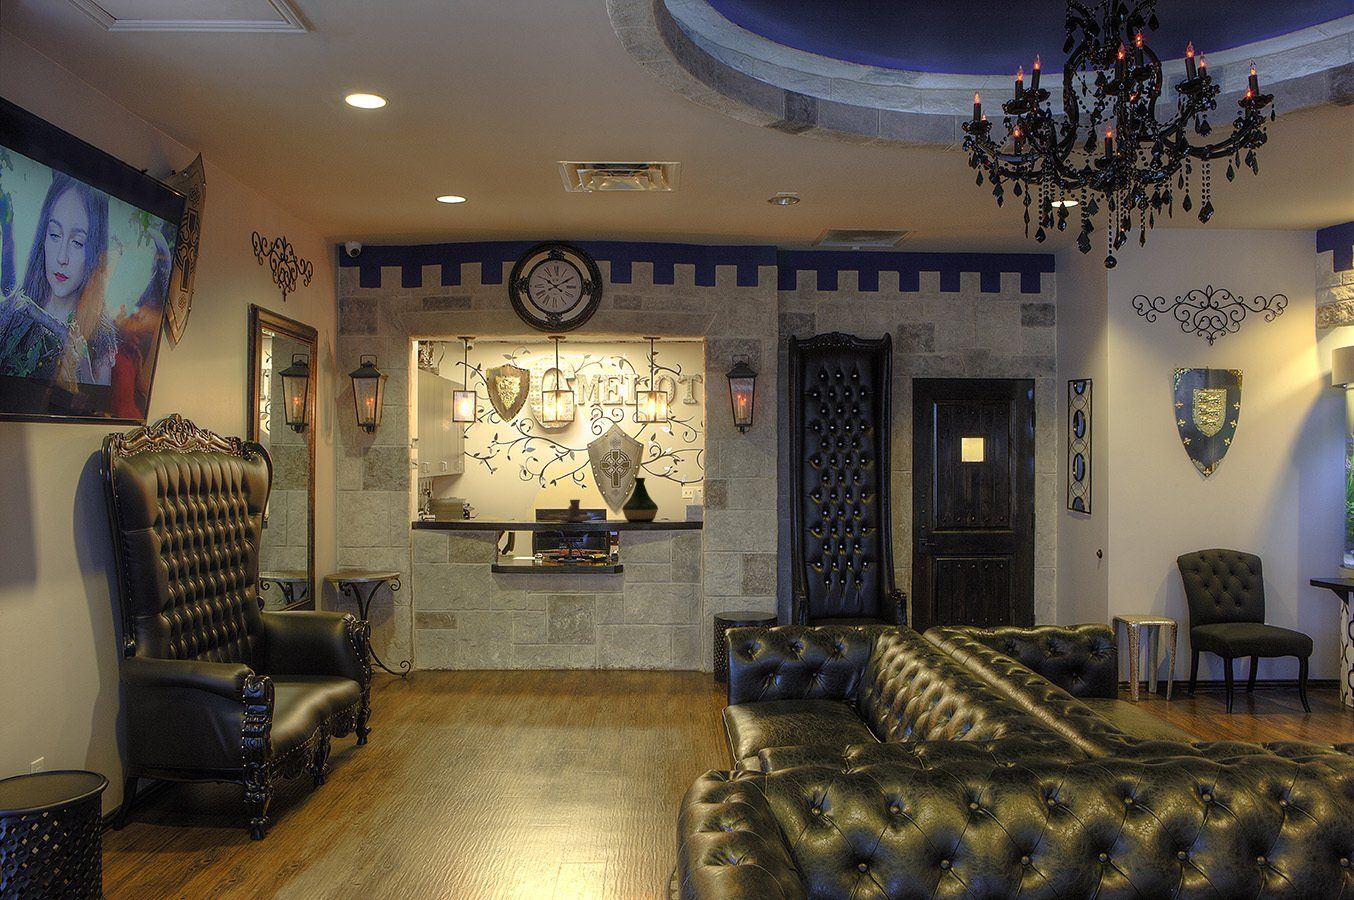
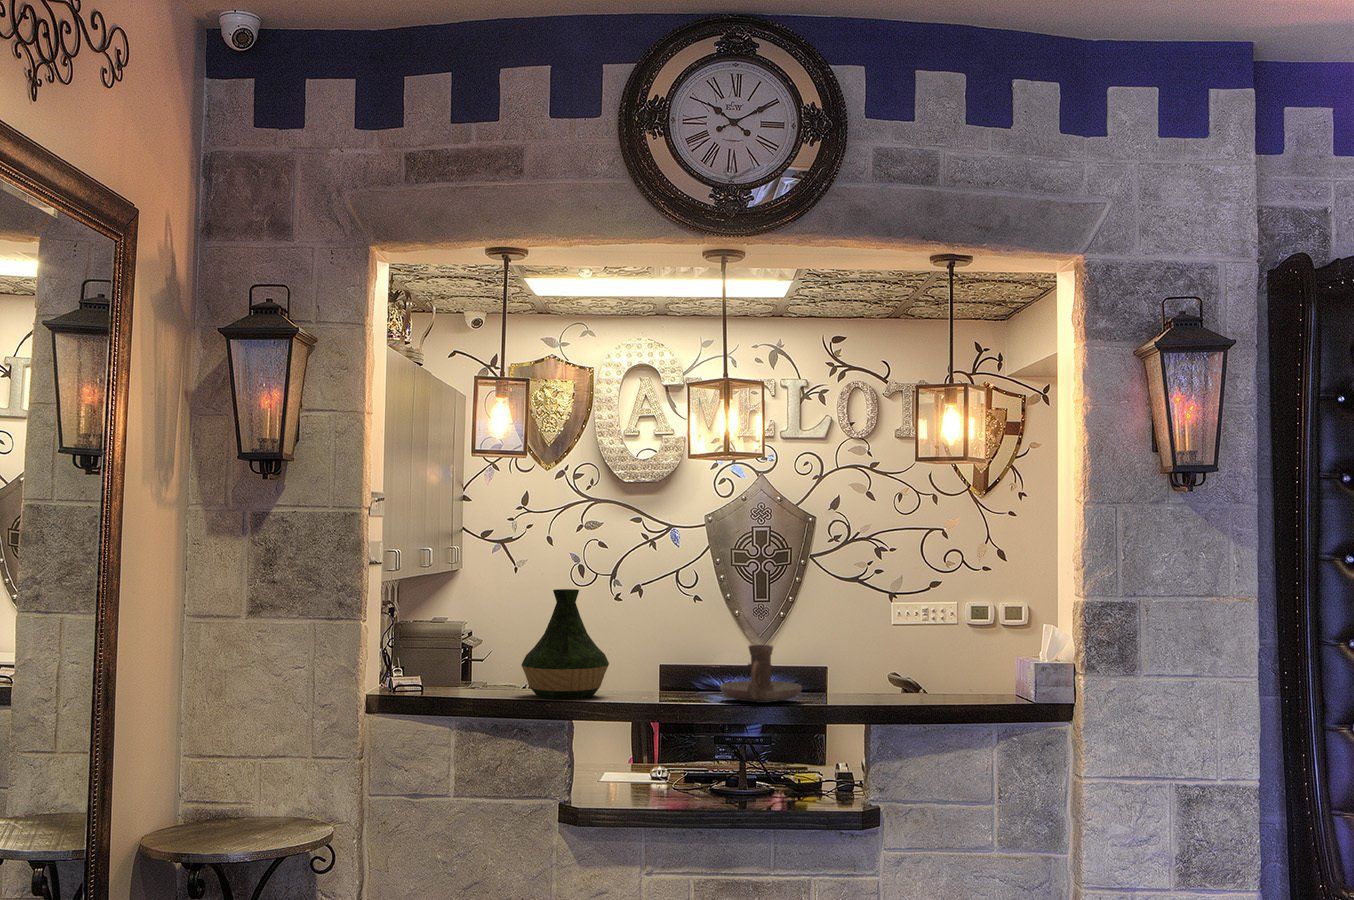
vase: present [622,478,658,523] -> present [522,589,609,699]

